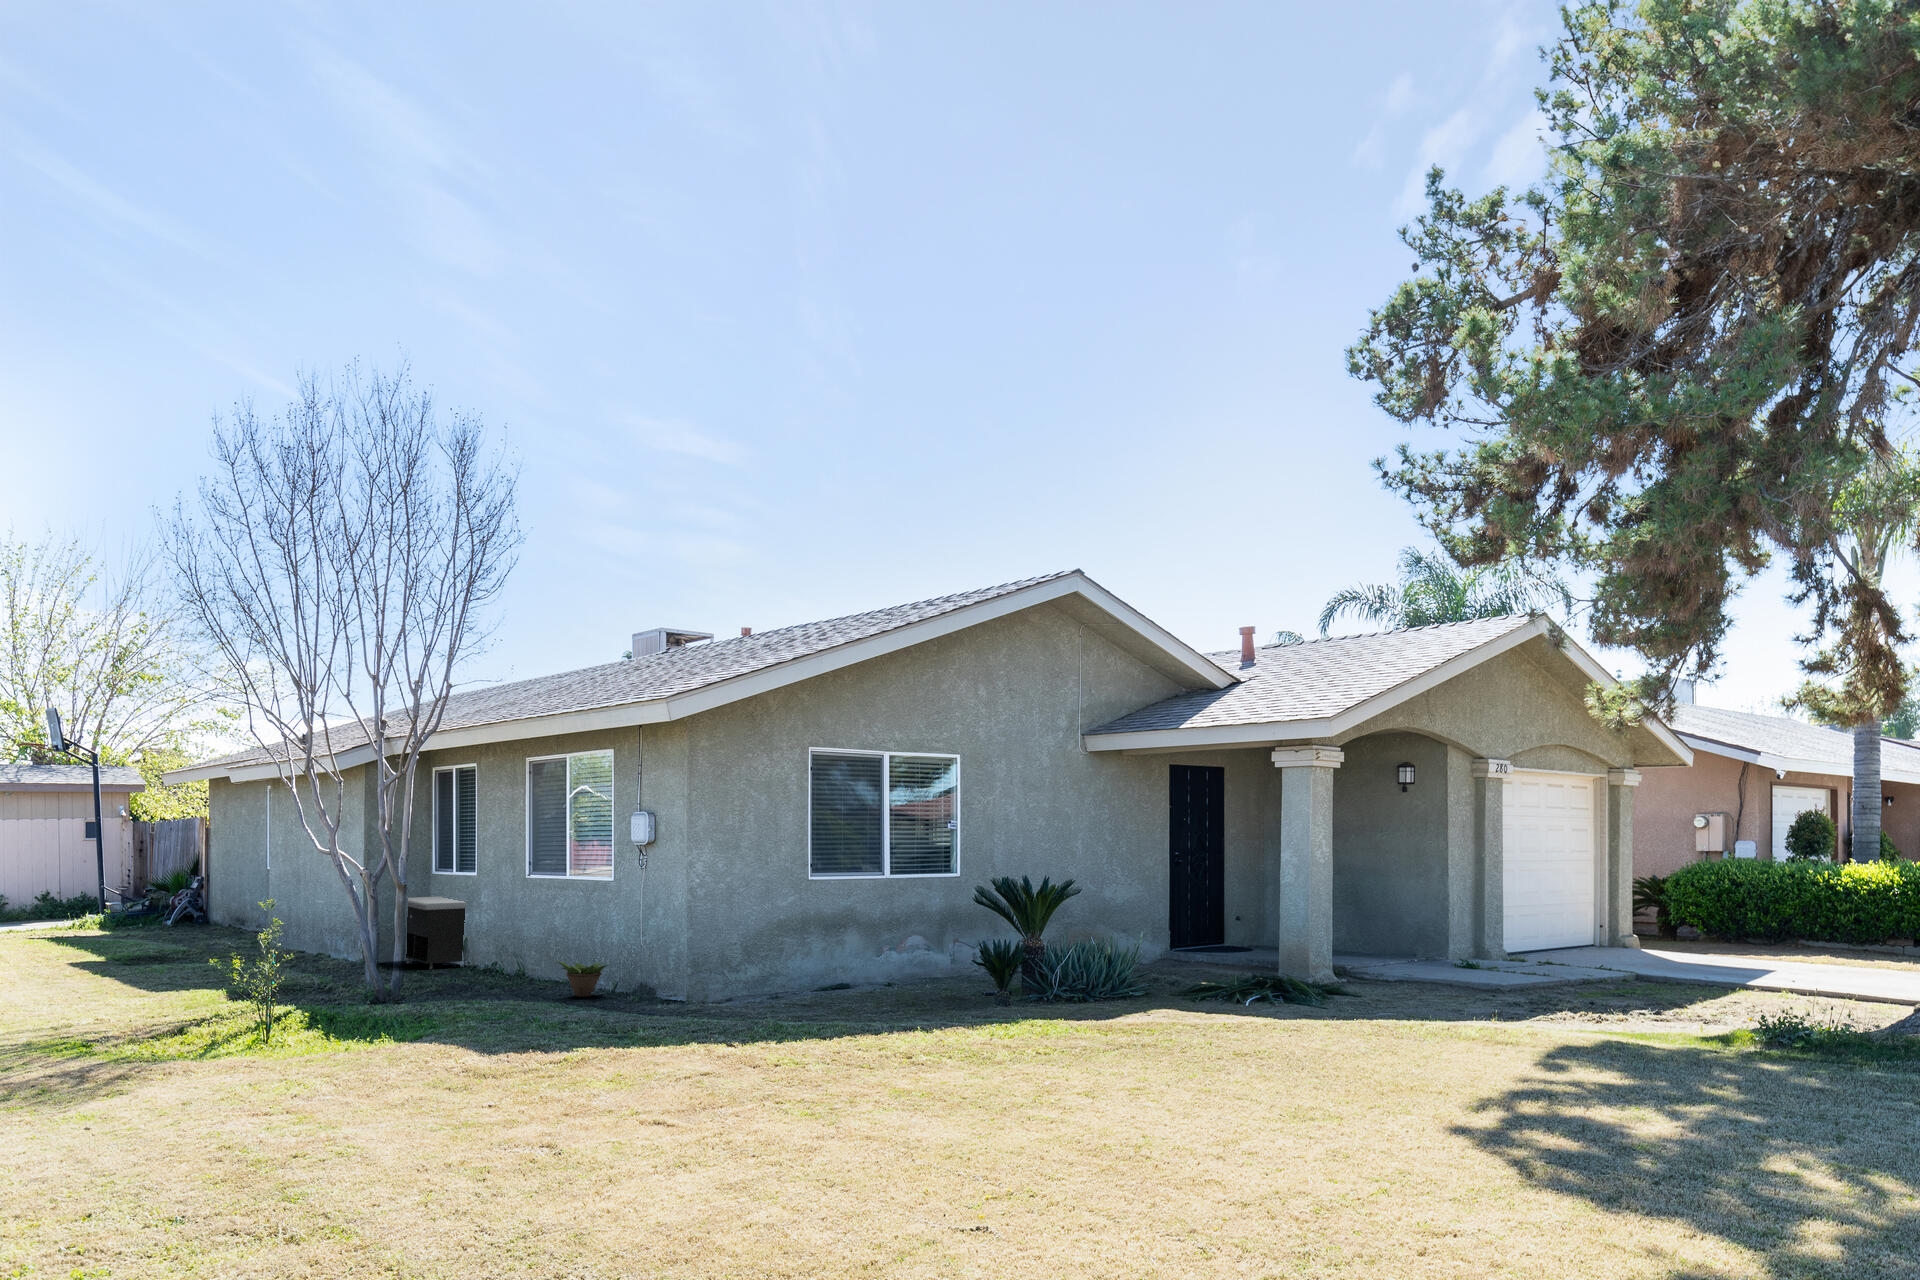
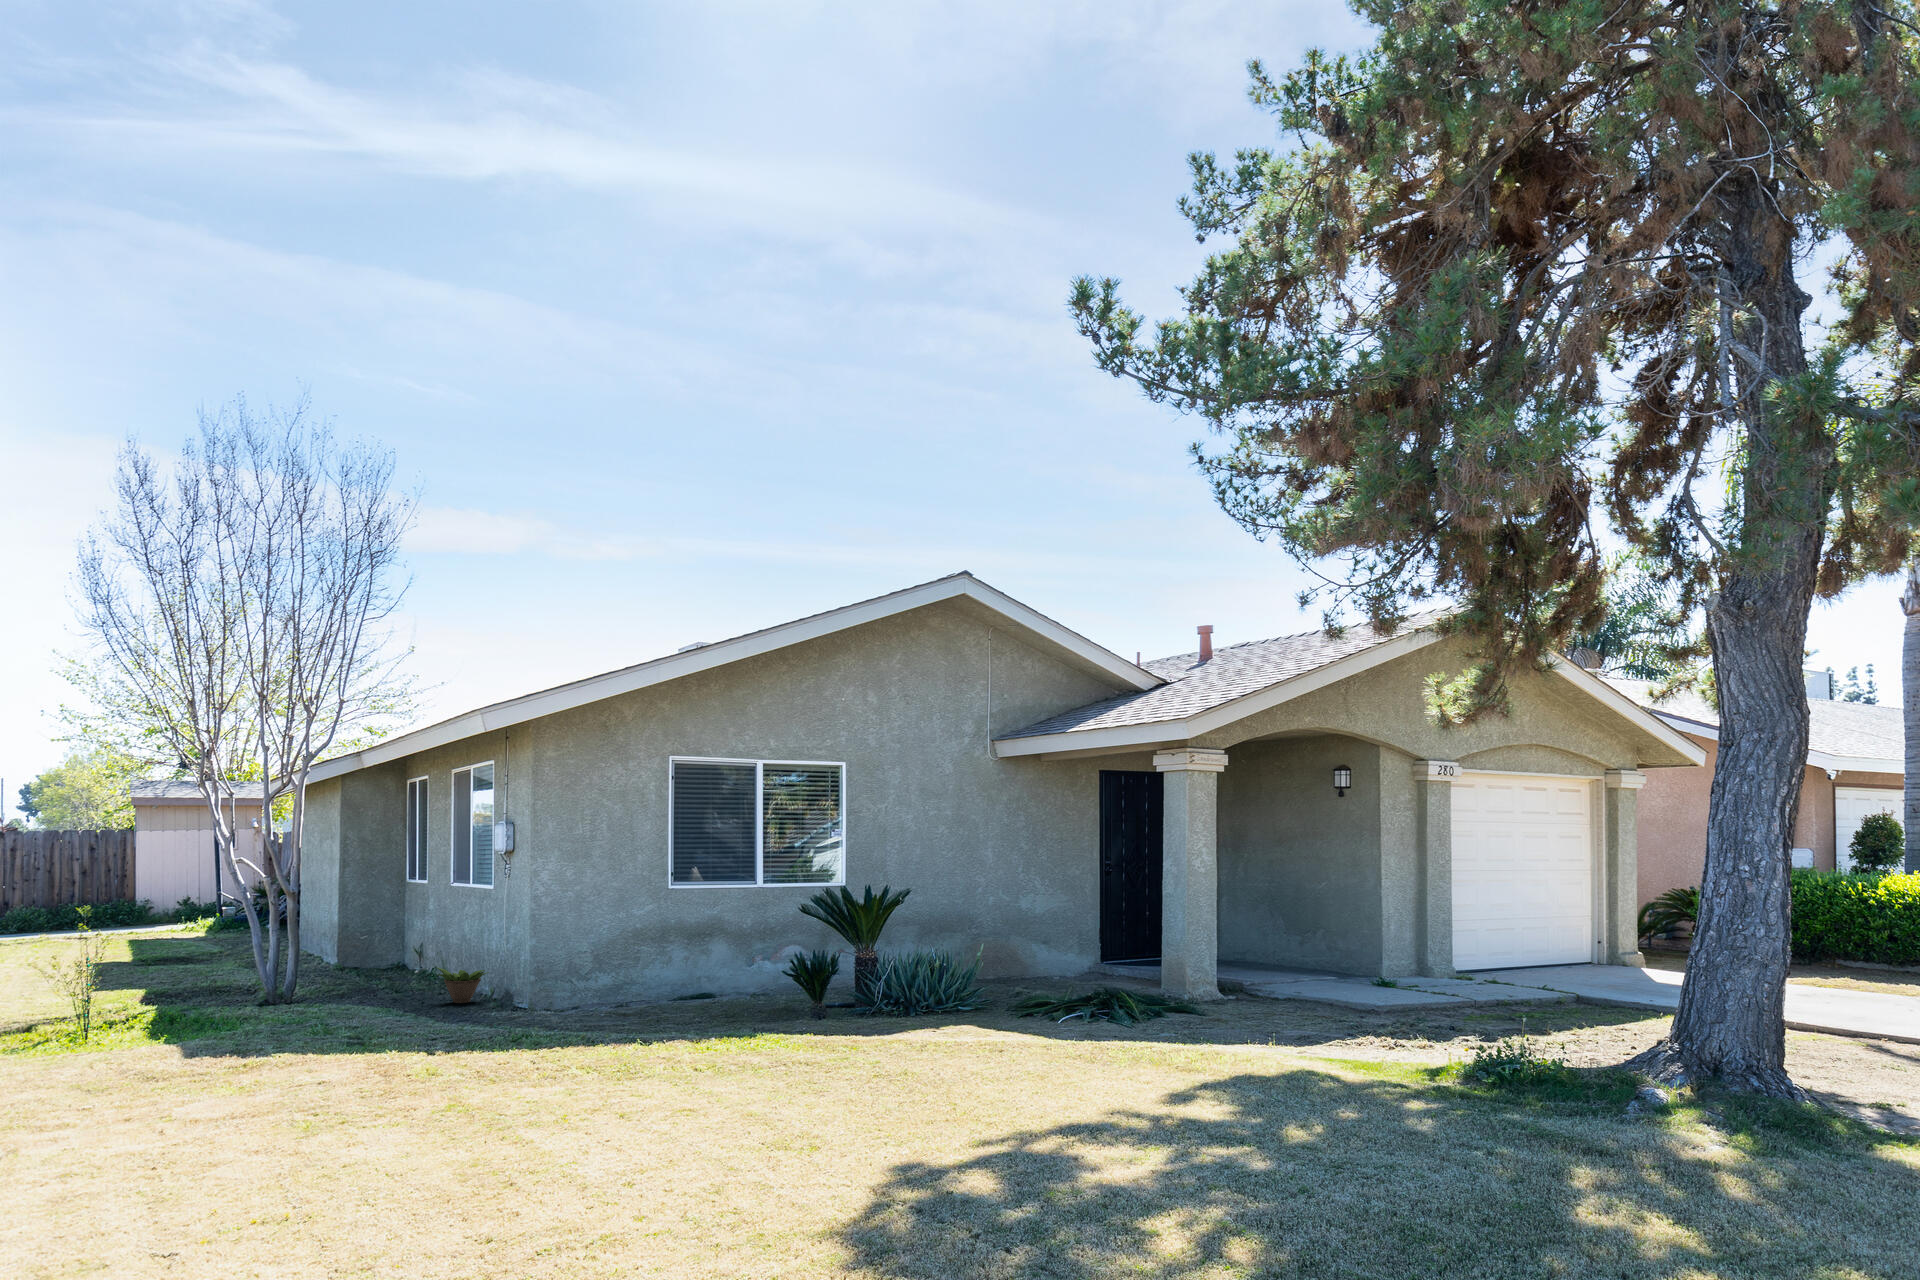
storage bench: present [406,897,466,969] -> none [362,905,425,975]

